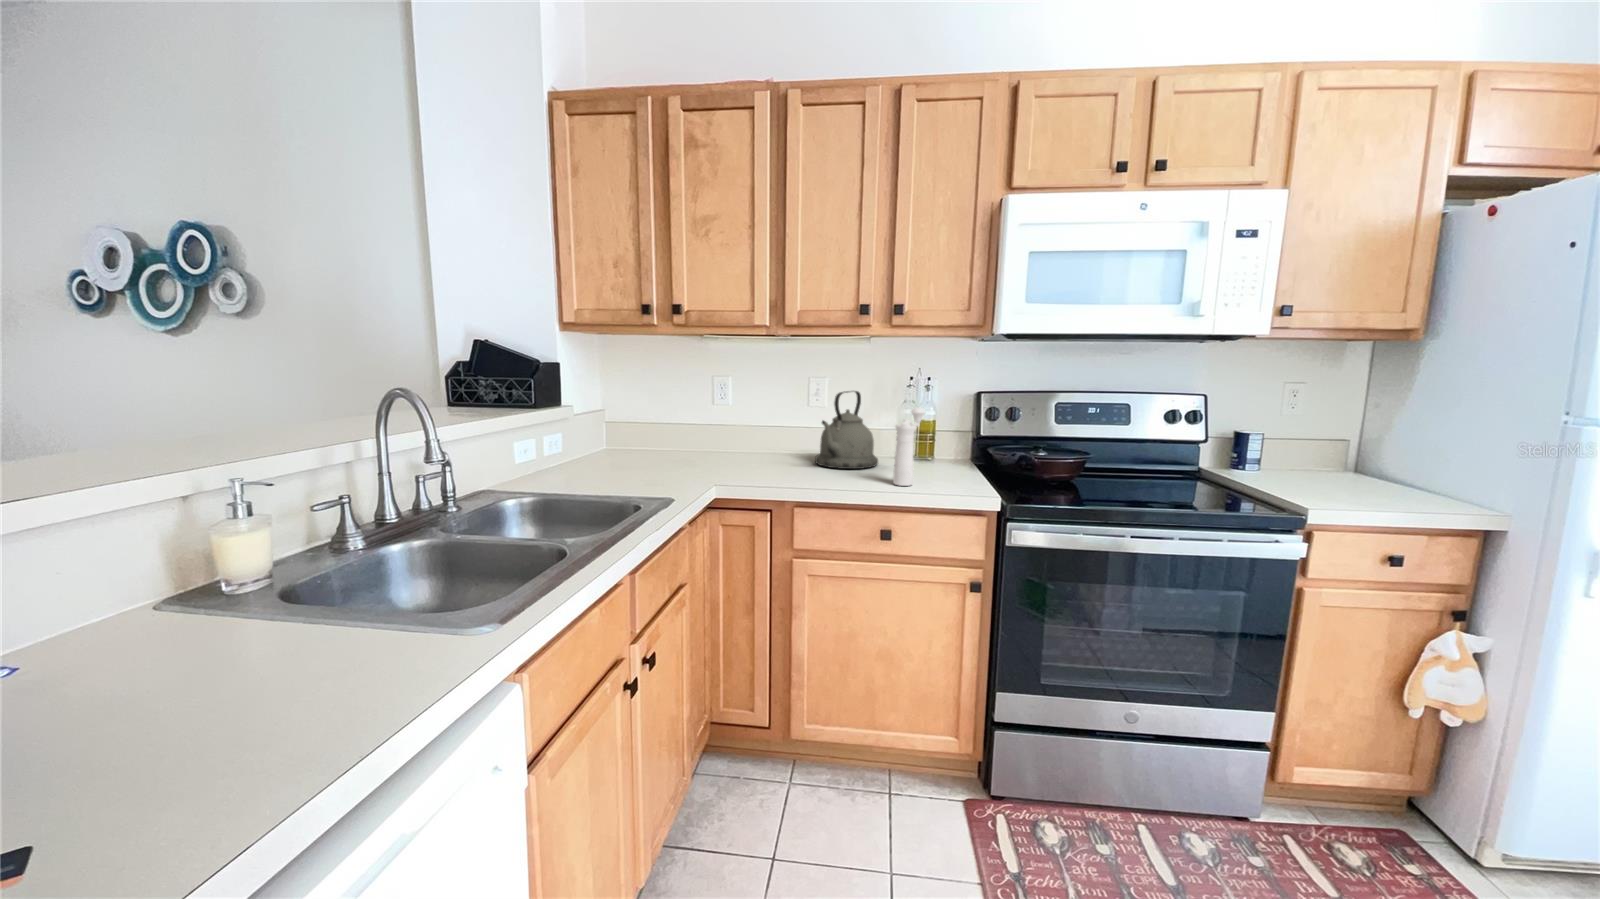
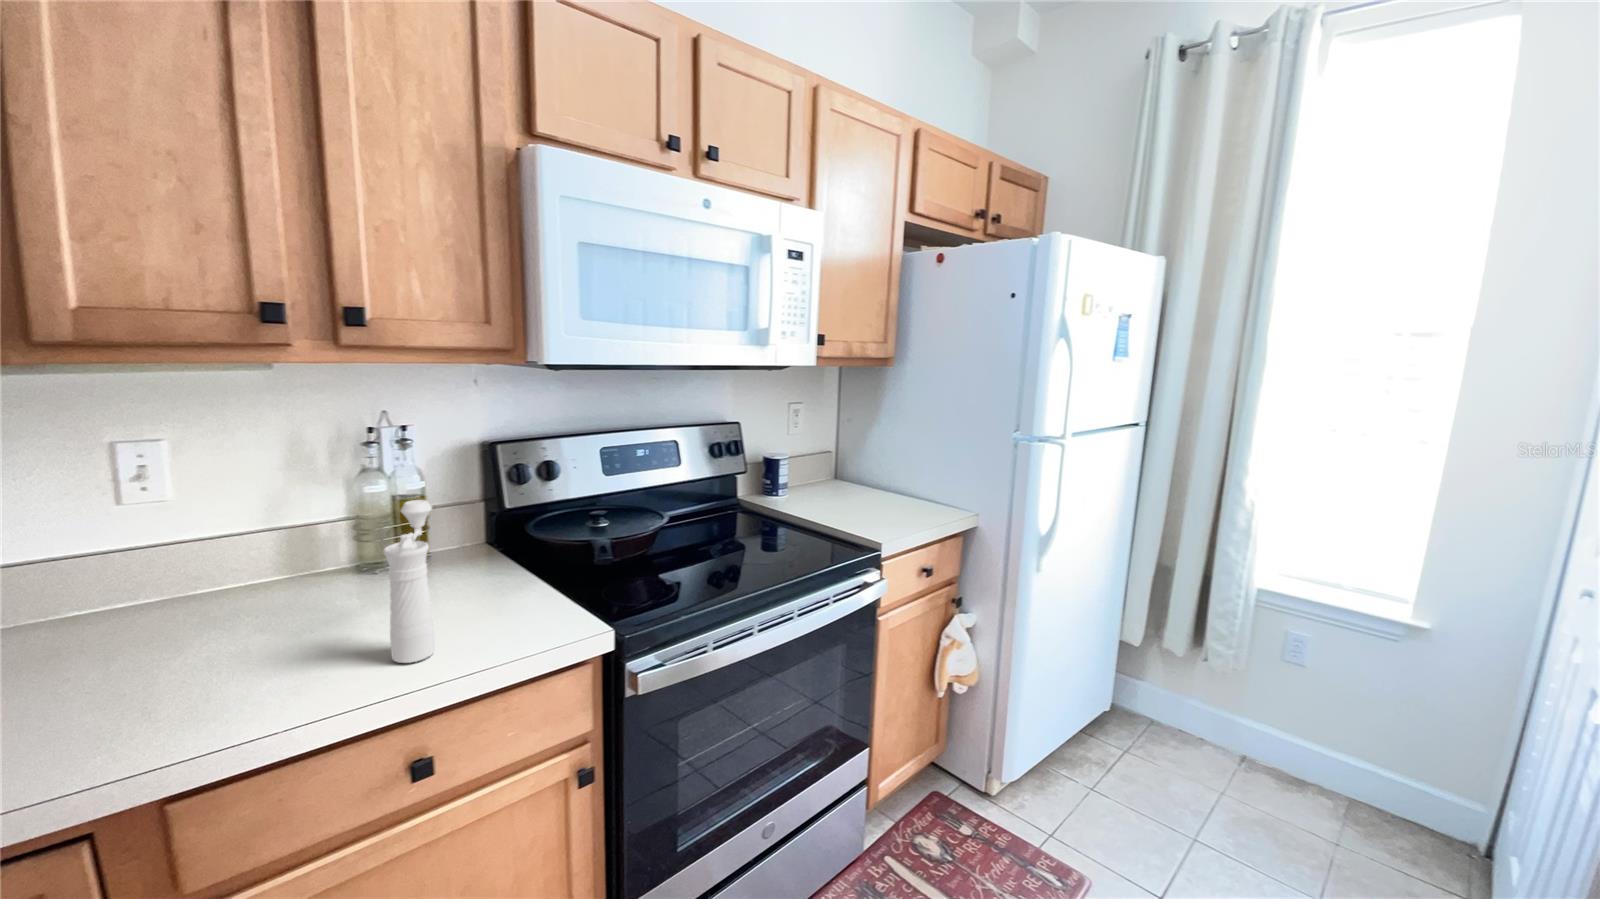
kettle: present [815,391,878,469] -> none [150,475,325,655]

